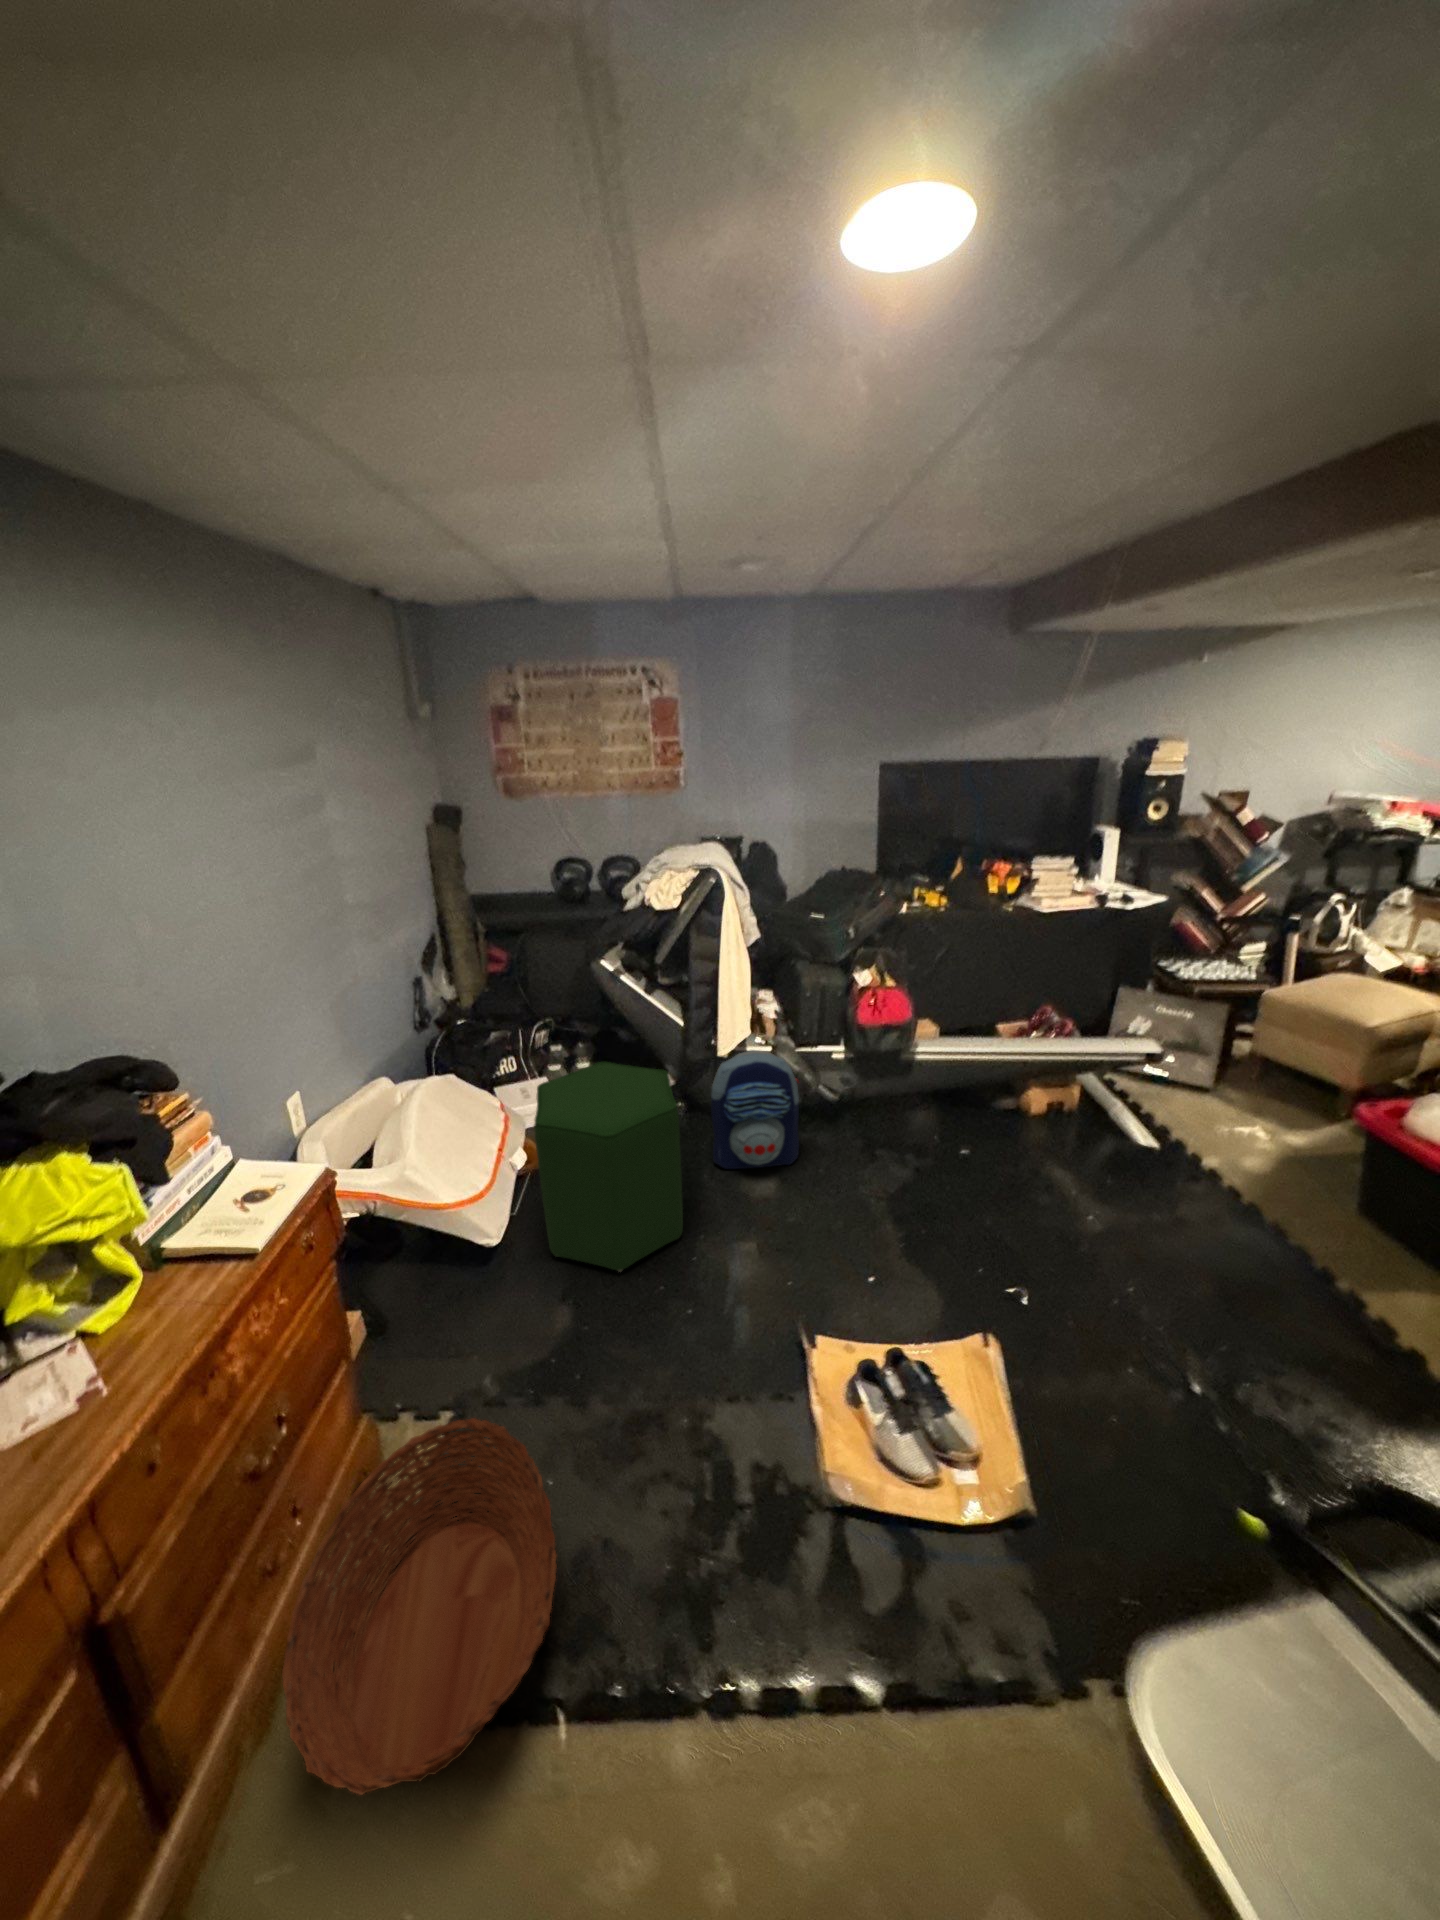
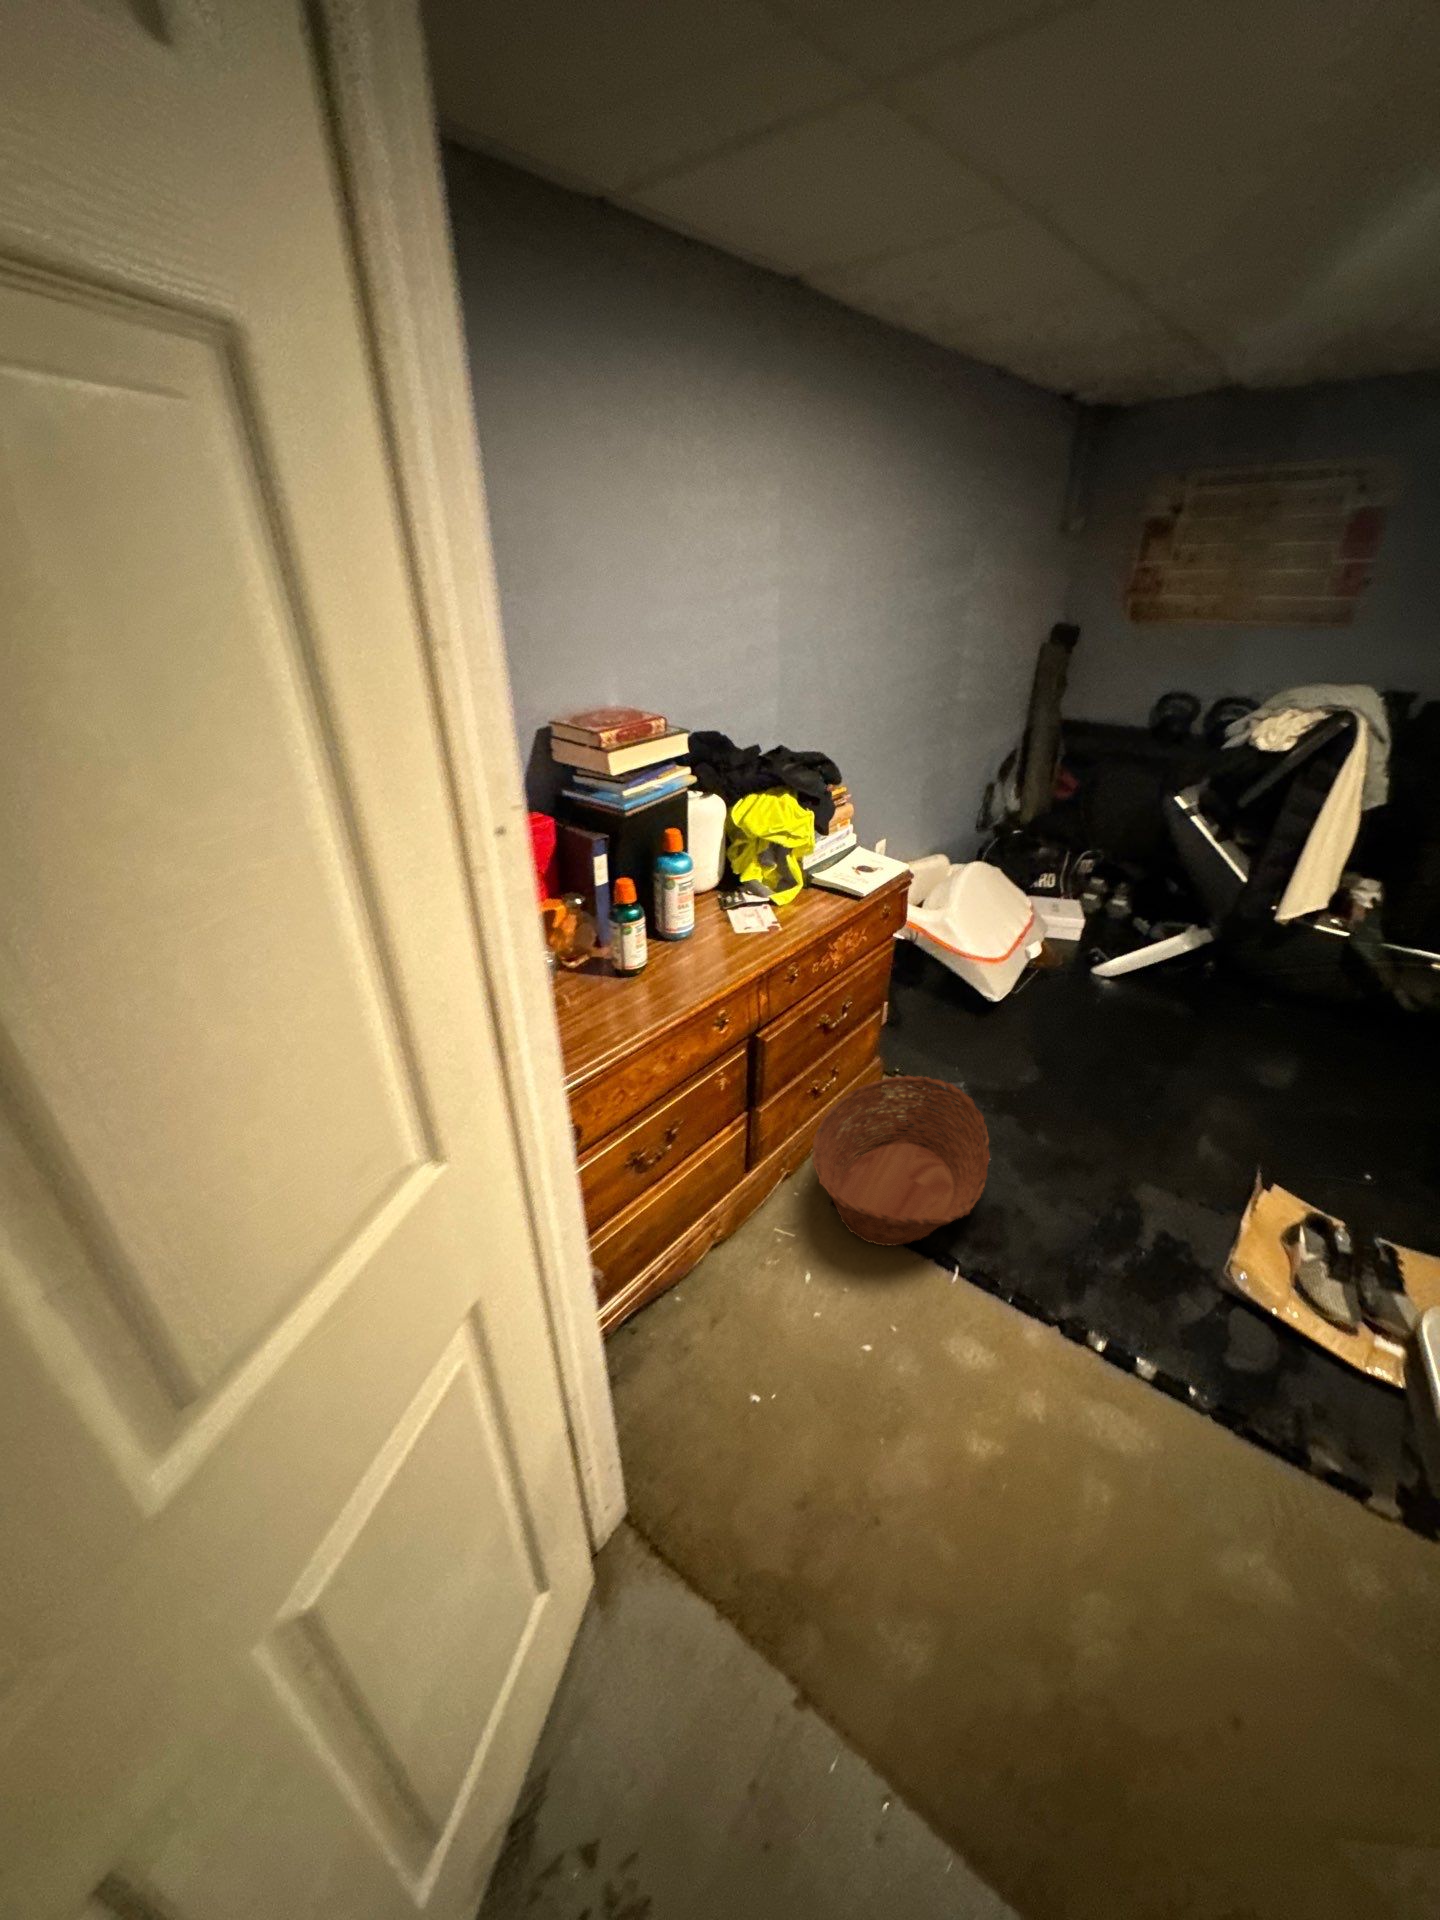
backpack: present [711,1050,799,1169] -> none [1228,921,1369,1055]
ottoman: present [534,1062,683,1272] -> none [1039,884,1210,1064]

